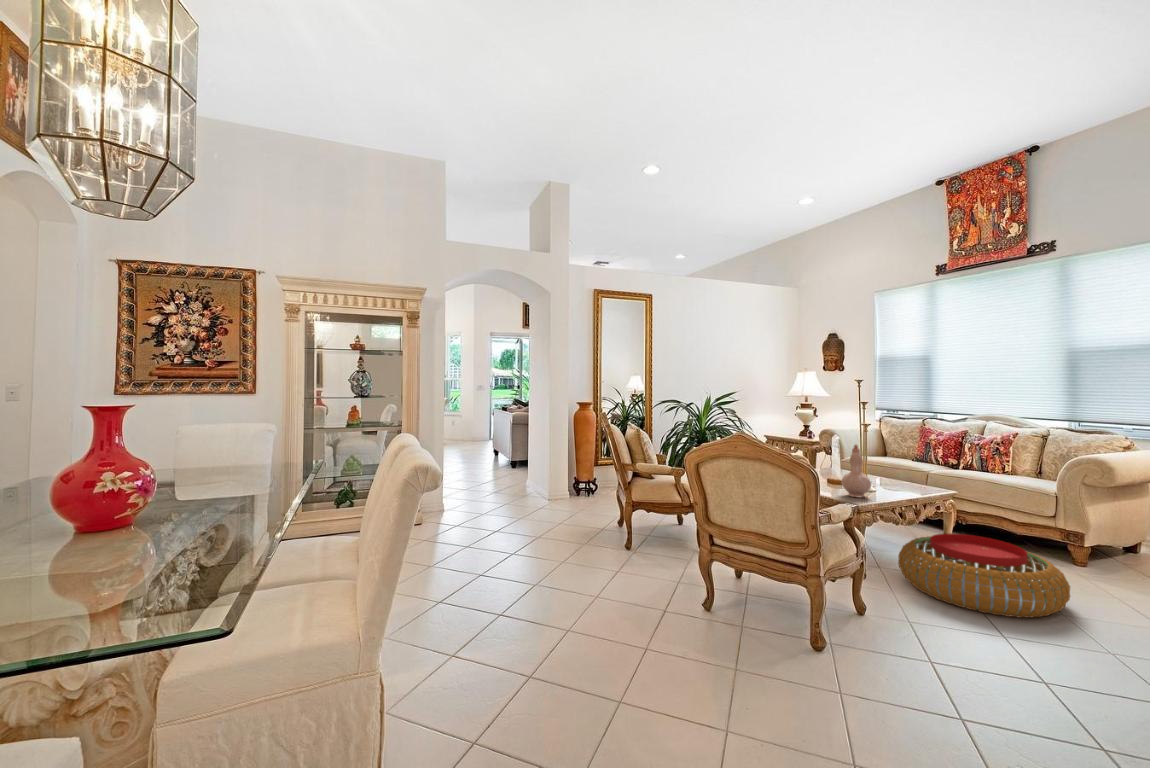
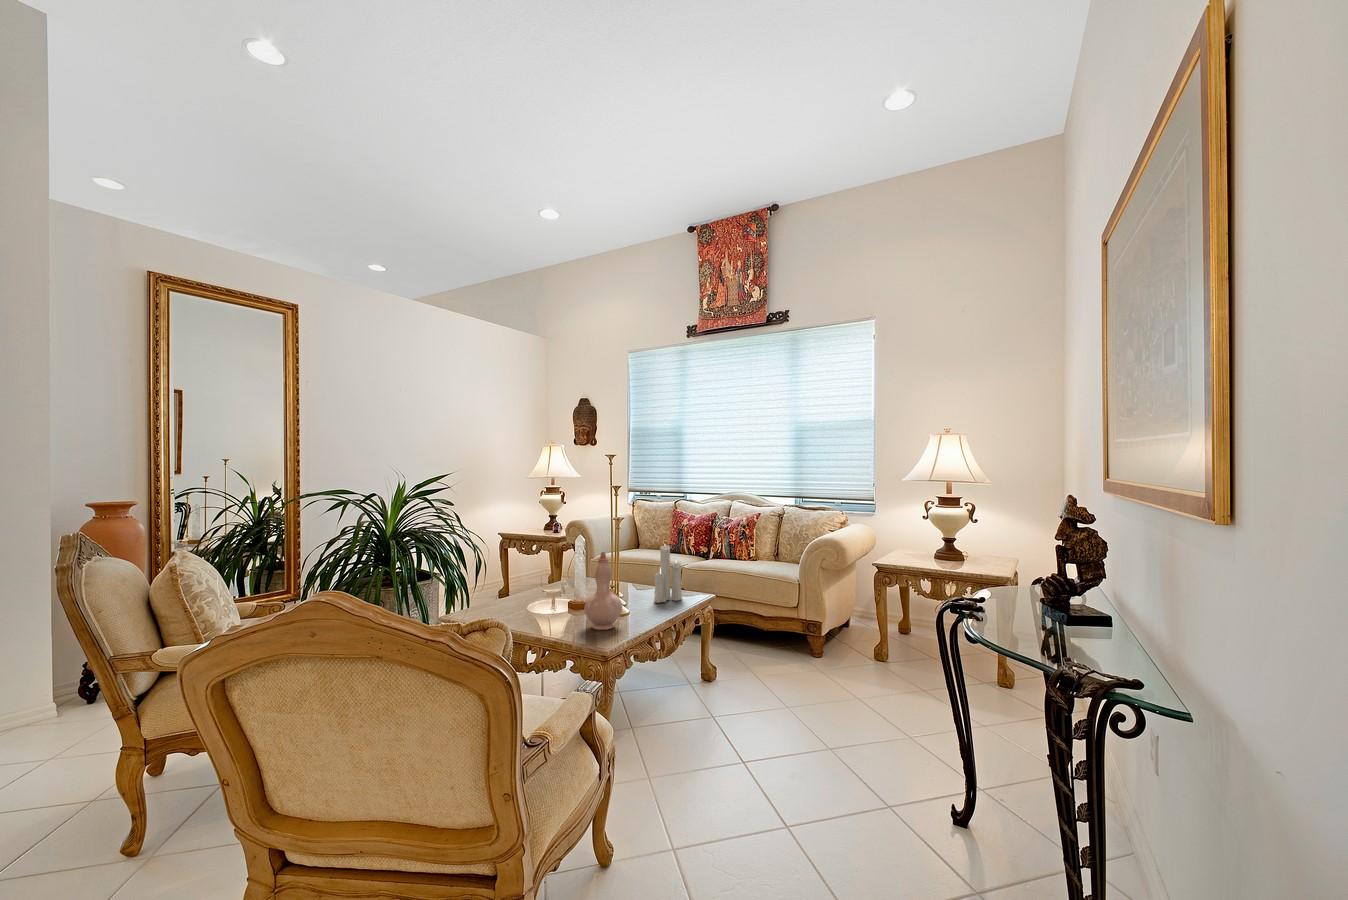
candle: none [899,440,925,490] -> present [654,546,682,603]
pouf: present [898,534,1070,618] -> none [654,657,827,775]

